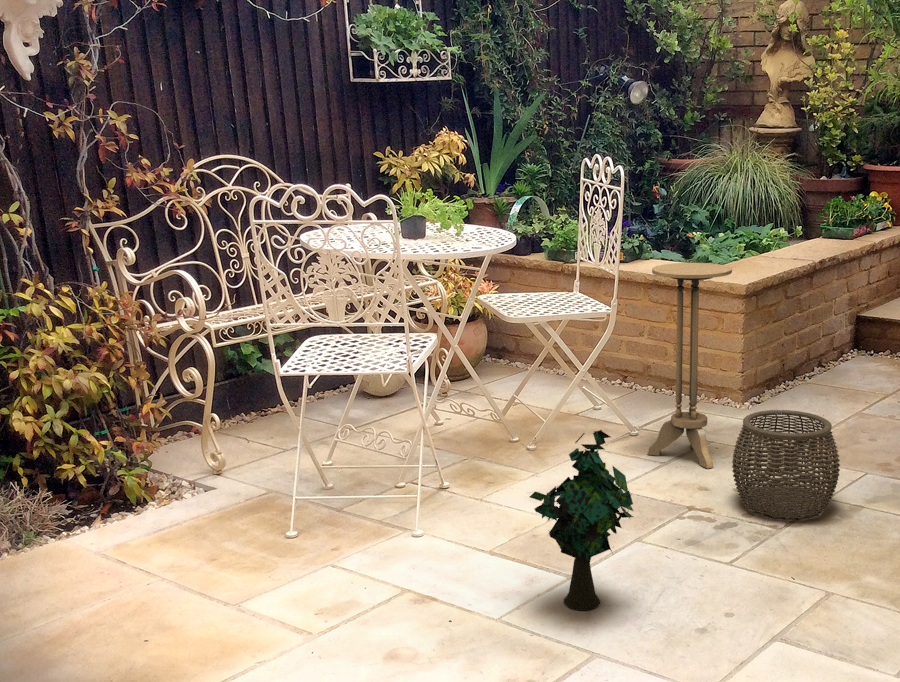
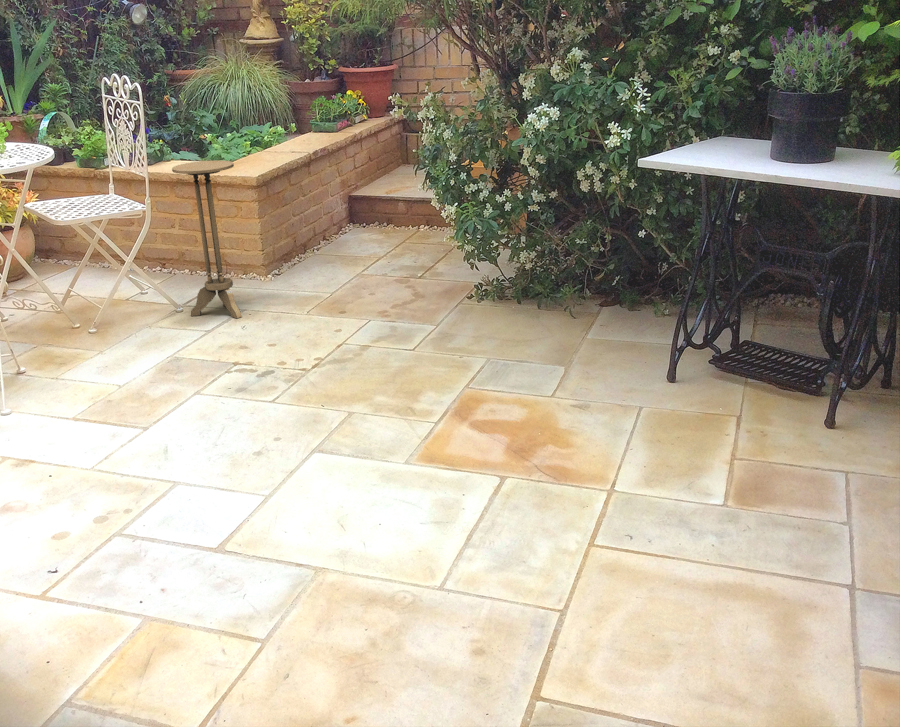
woven basket: present [732,410,840,519] -> none [252,264,327,341]
decorative plant: present [530,430,633,610] -> none [103,287,182,417]

